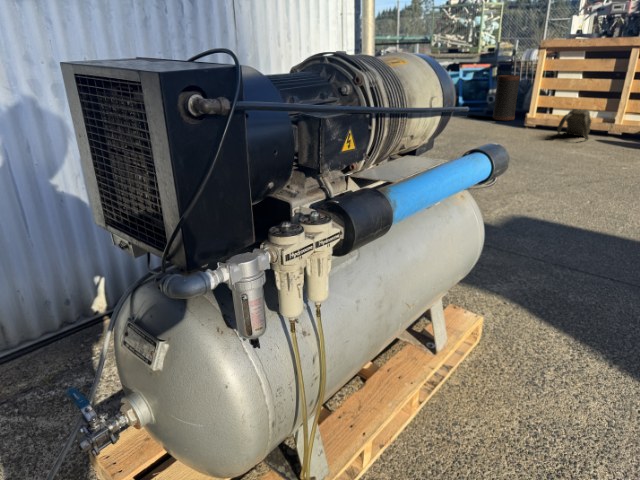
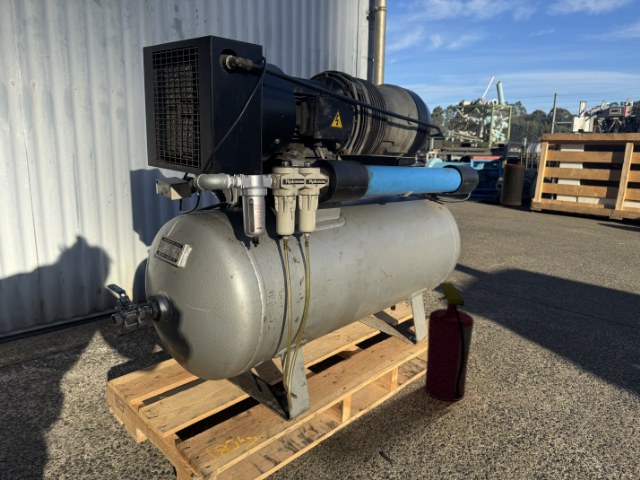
backpack: present [557,109,592,140] -> none [559,194,592,224]
fire extinguisher: none [446,288,503,421] -> present [424,283,474,401]

